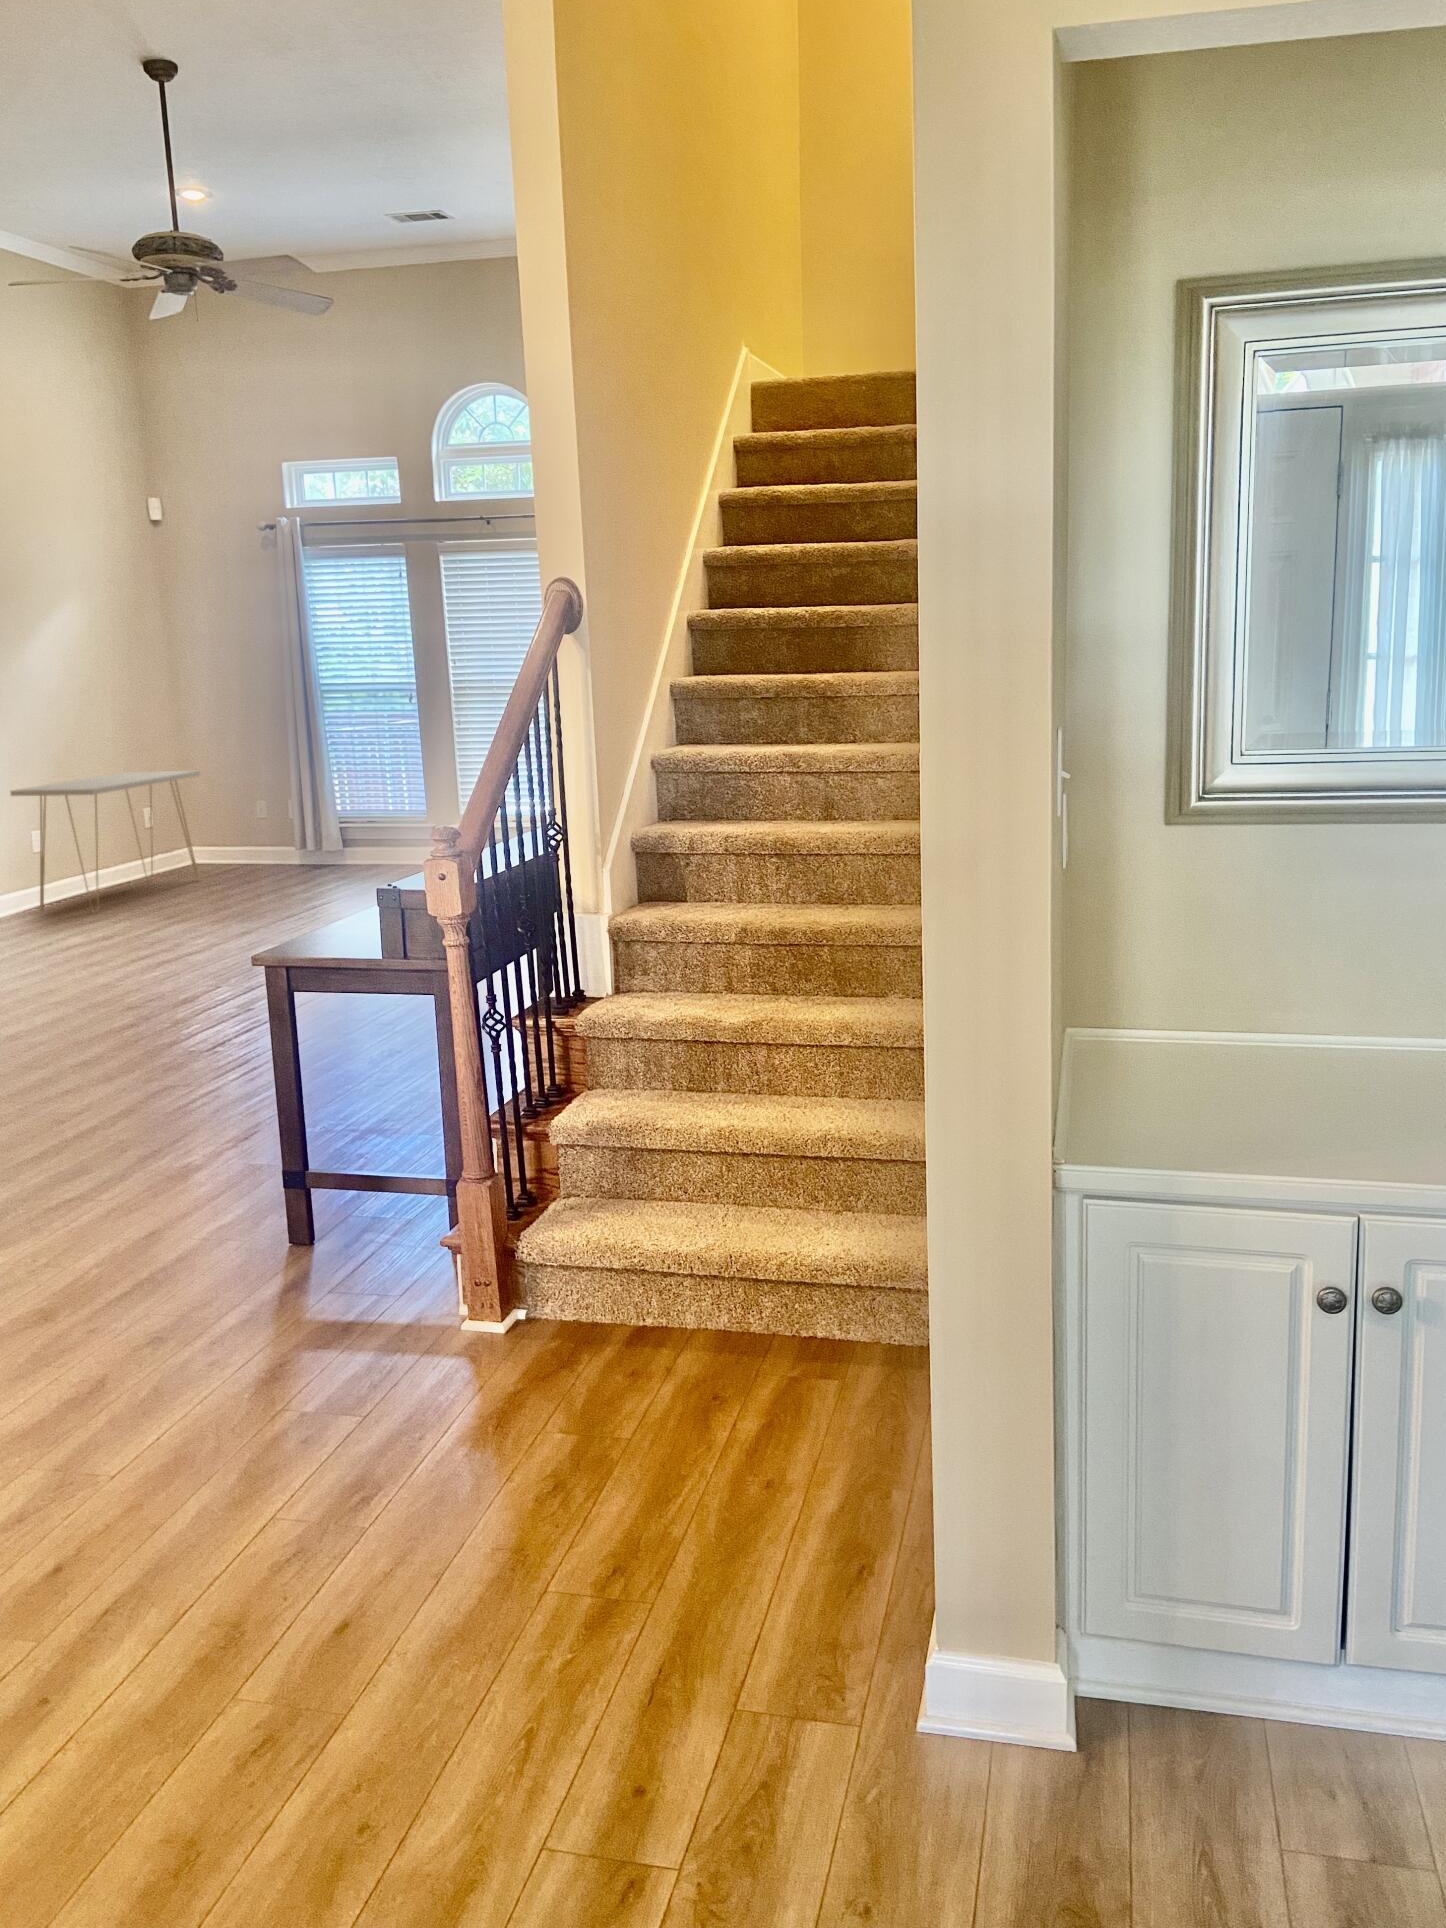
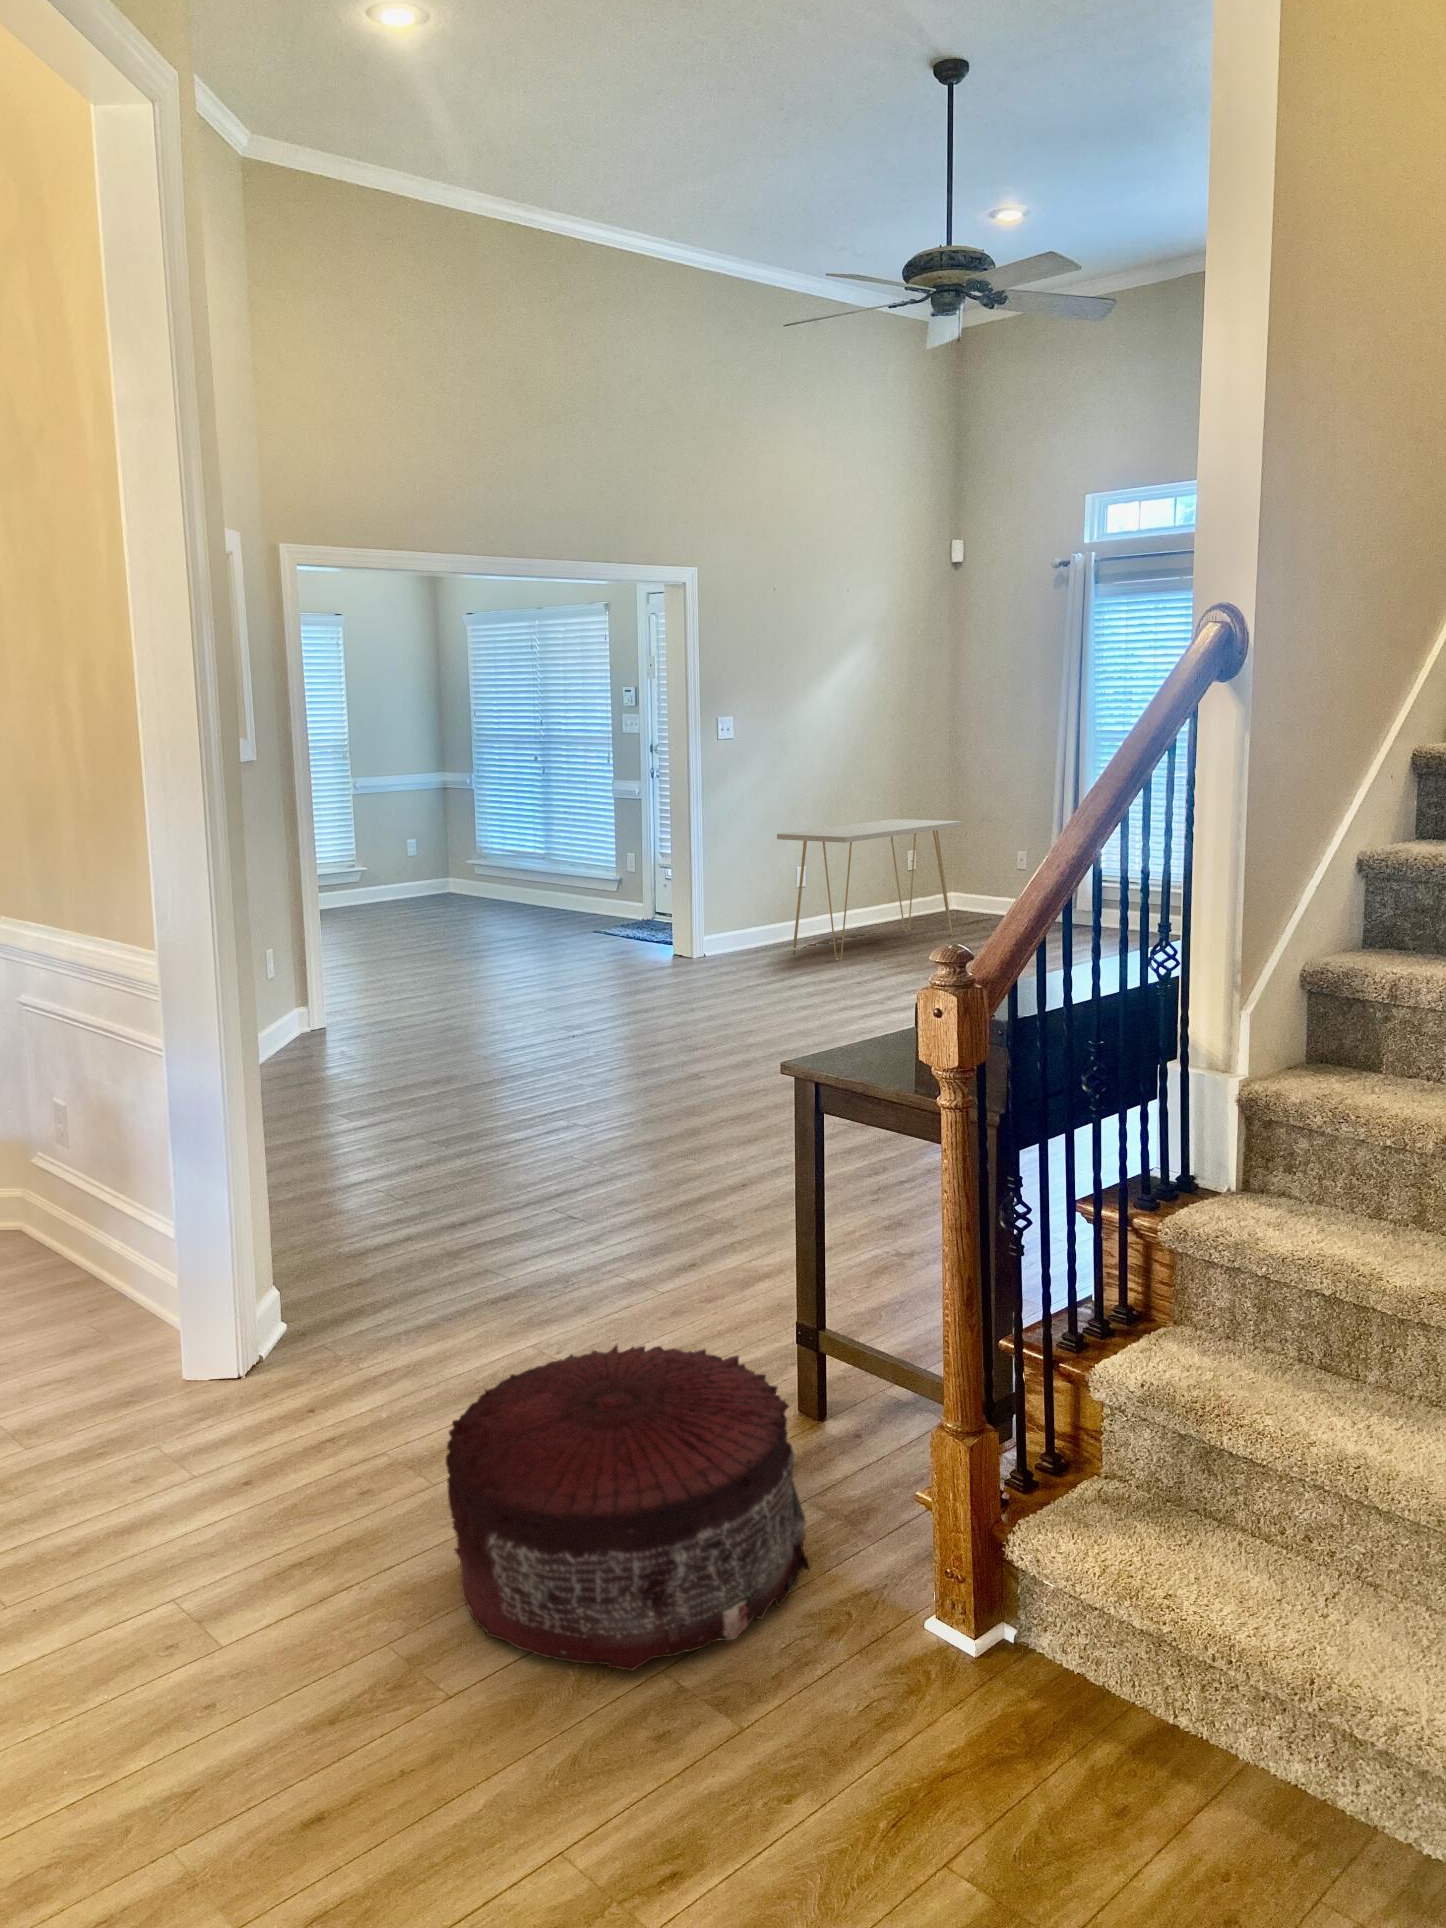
pouf: none [35,1179,364,1428] -> present [446,1345,810,1671]

